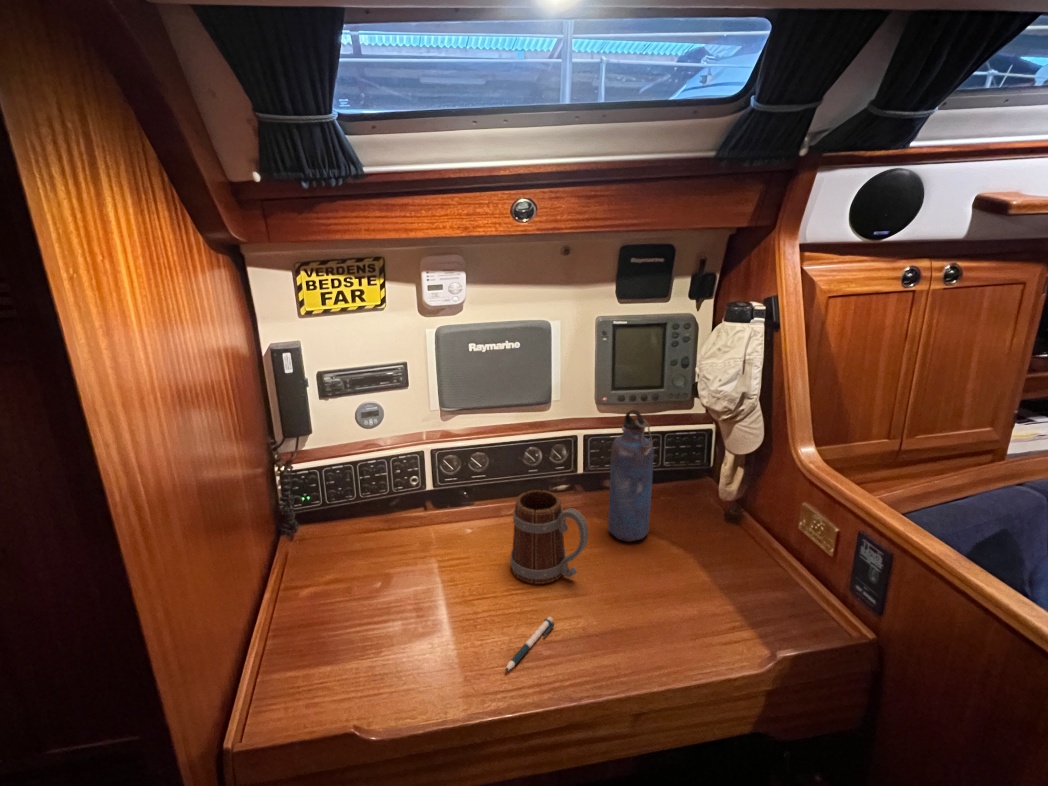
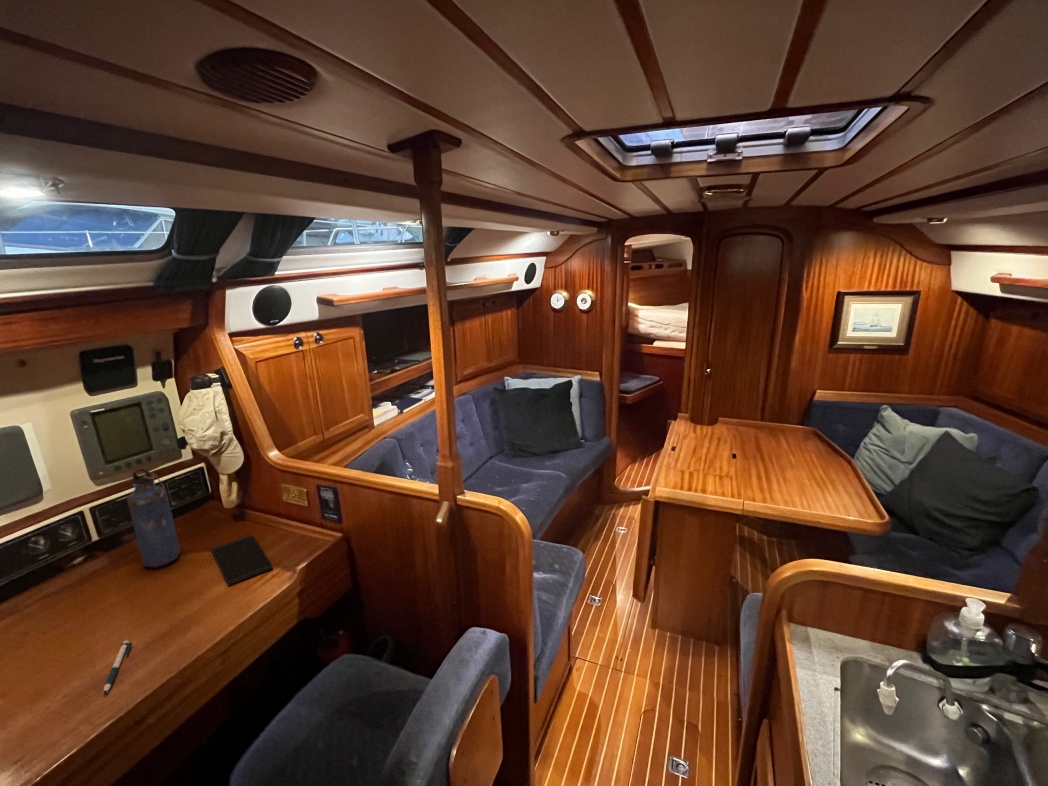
mug: present [510,490,588,584] -> none [48,555,136,637]
tablet: none [677,548,743,627] -> present [211,535,273,585]

